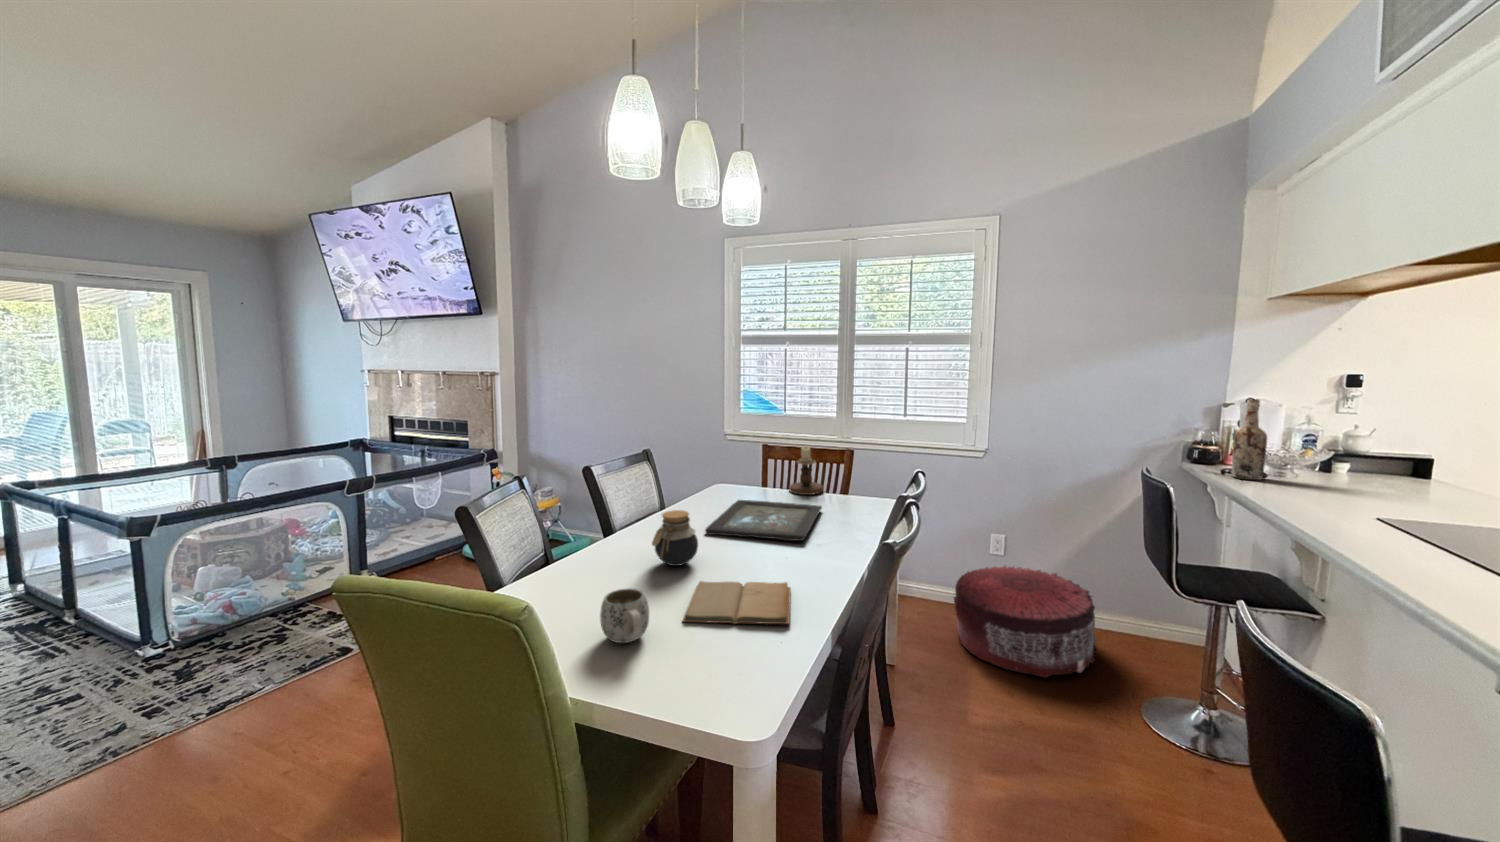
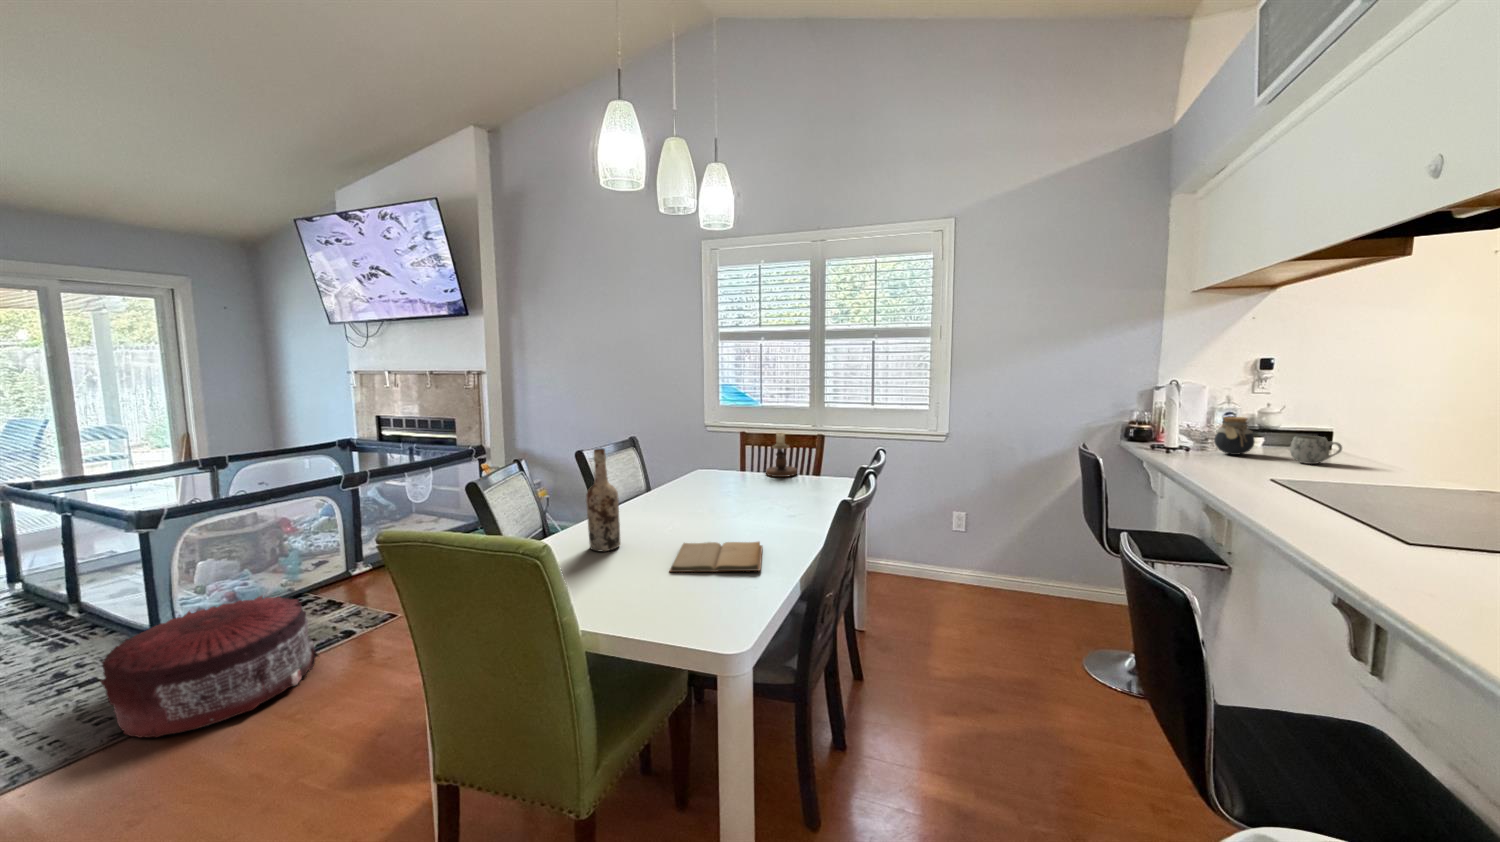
wine bottle: present [1231,399,1267,480] -> present [586,448,620,551]
tray: present [705,500,822,541] -> none [688,482,795,512]
jar: present [652,510,698,566] -> present [1214,417,1255,455]
pouf: present [954,565,1098,678] -> present [100,596,319,738]
mug: present [600,588,649,643] -> present [1290,436,1342,464]

